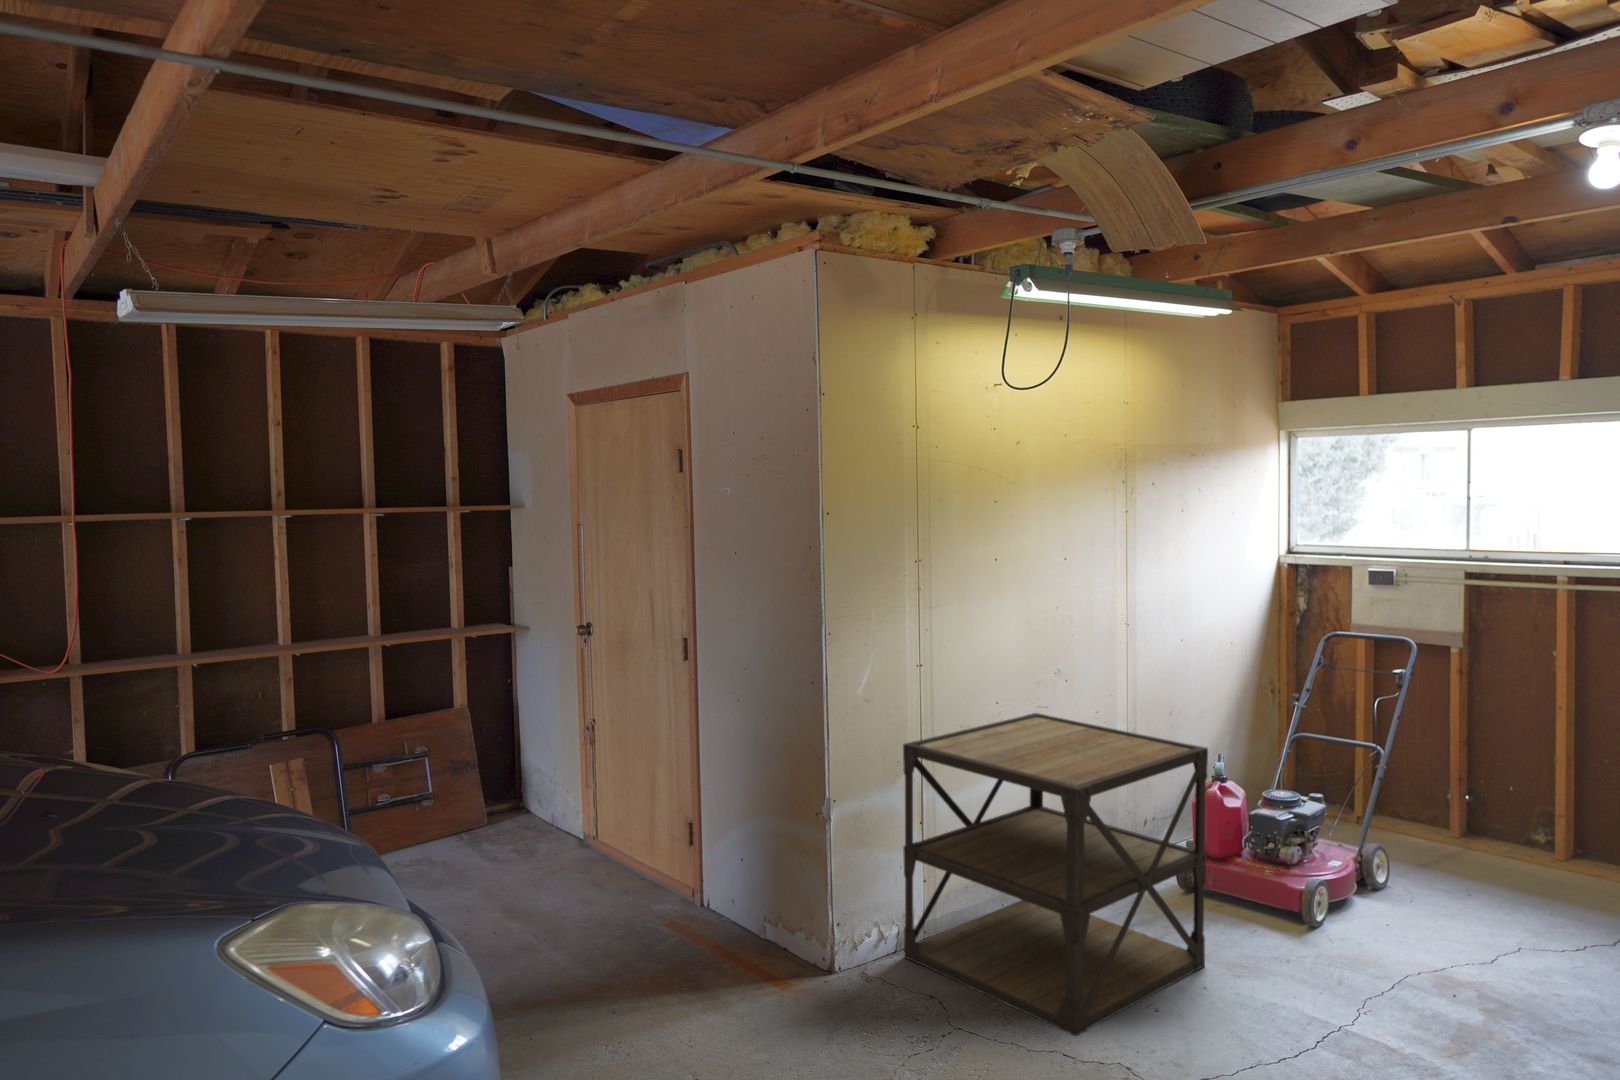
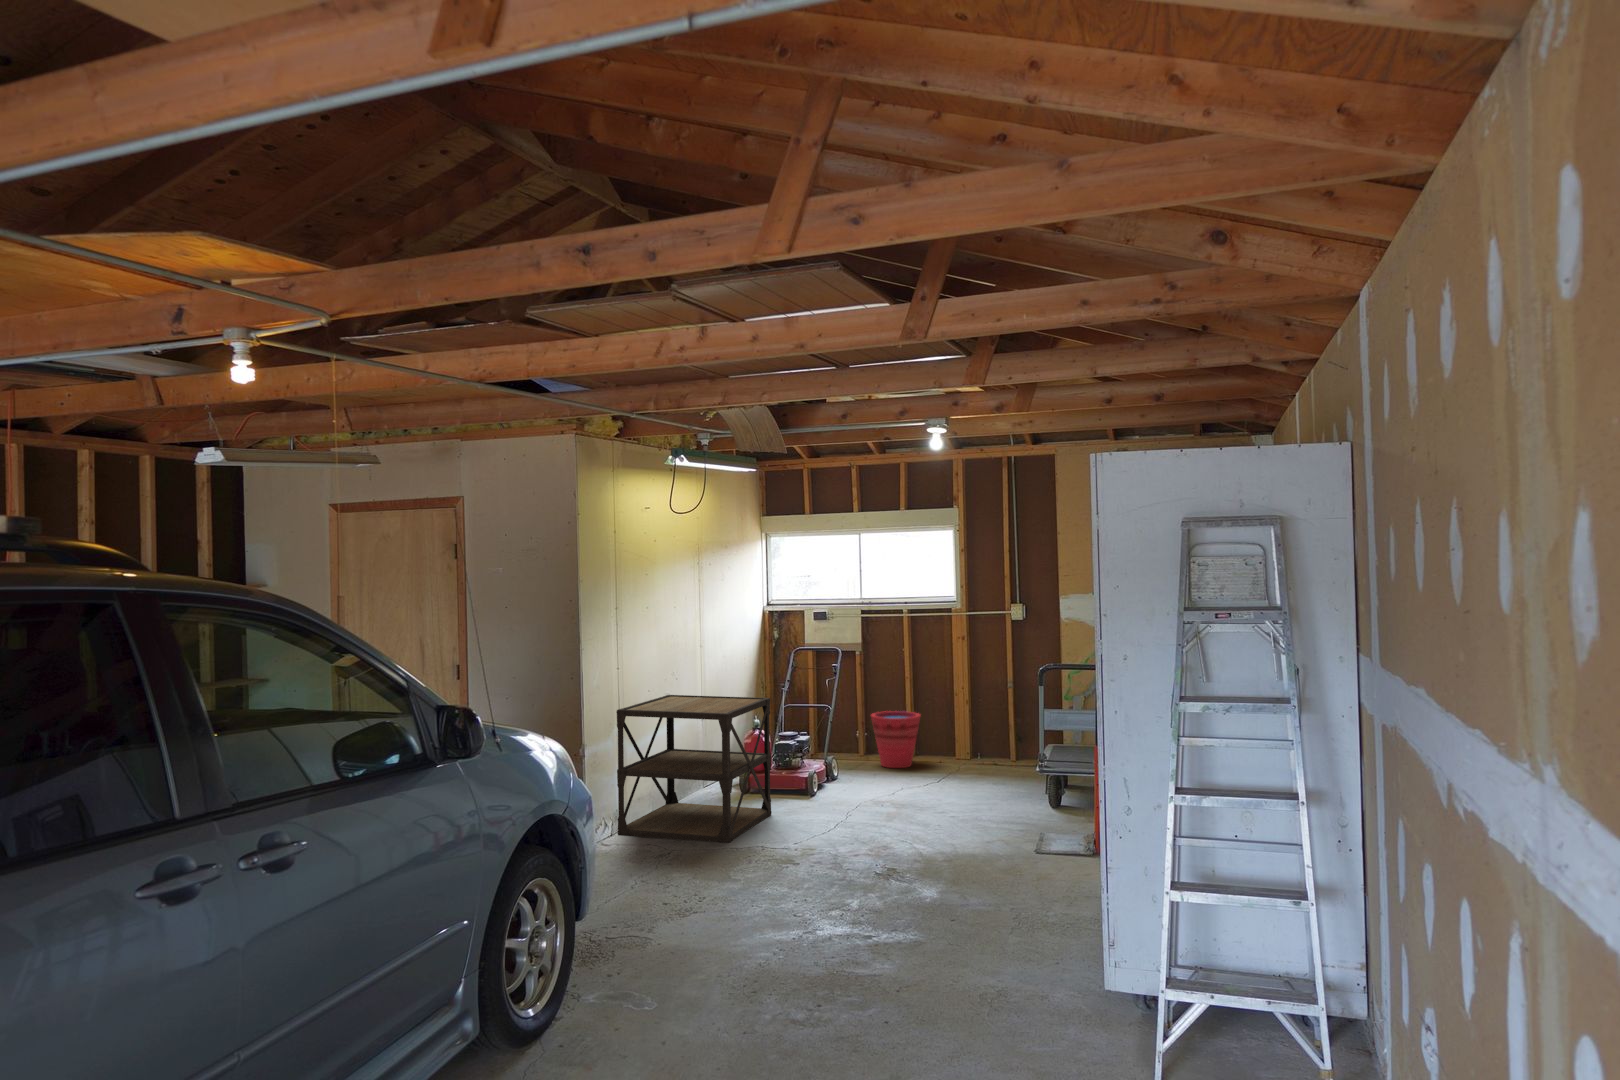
bucket: none [1473,764,1587,882] -> present [871,711,921,768]

